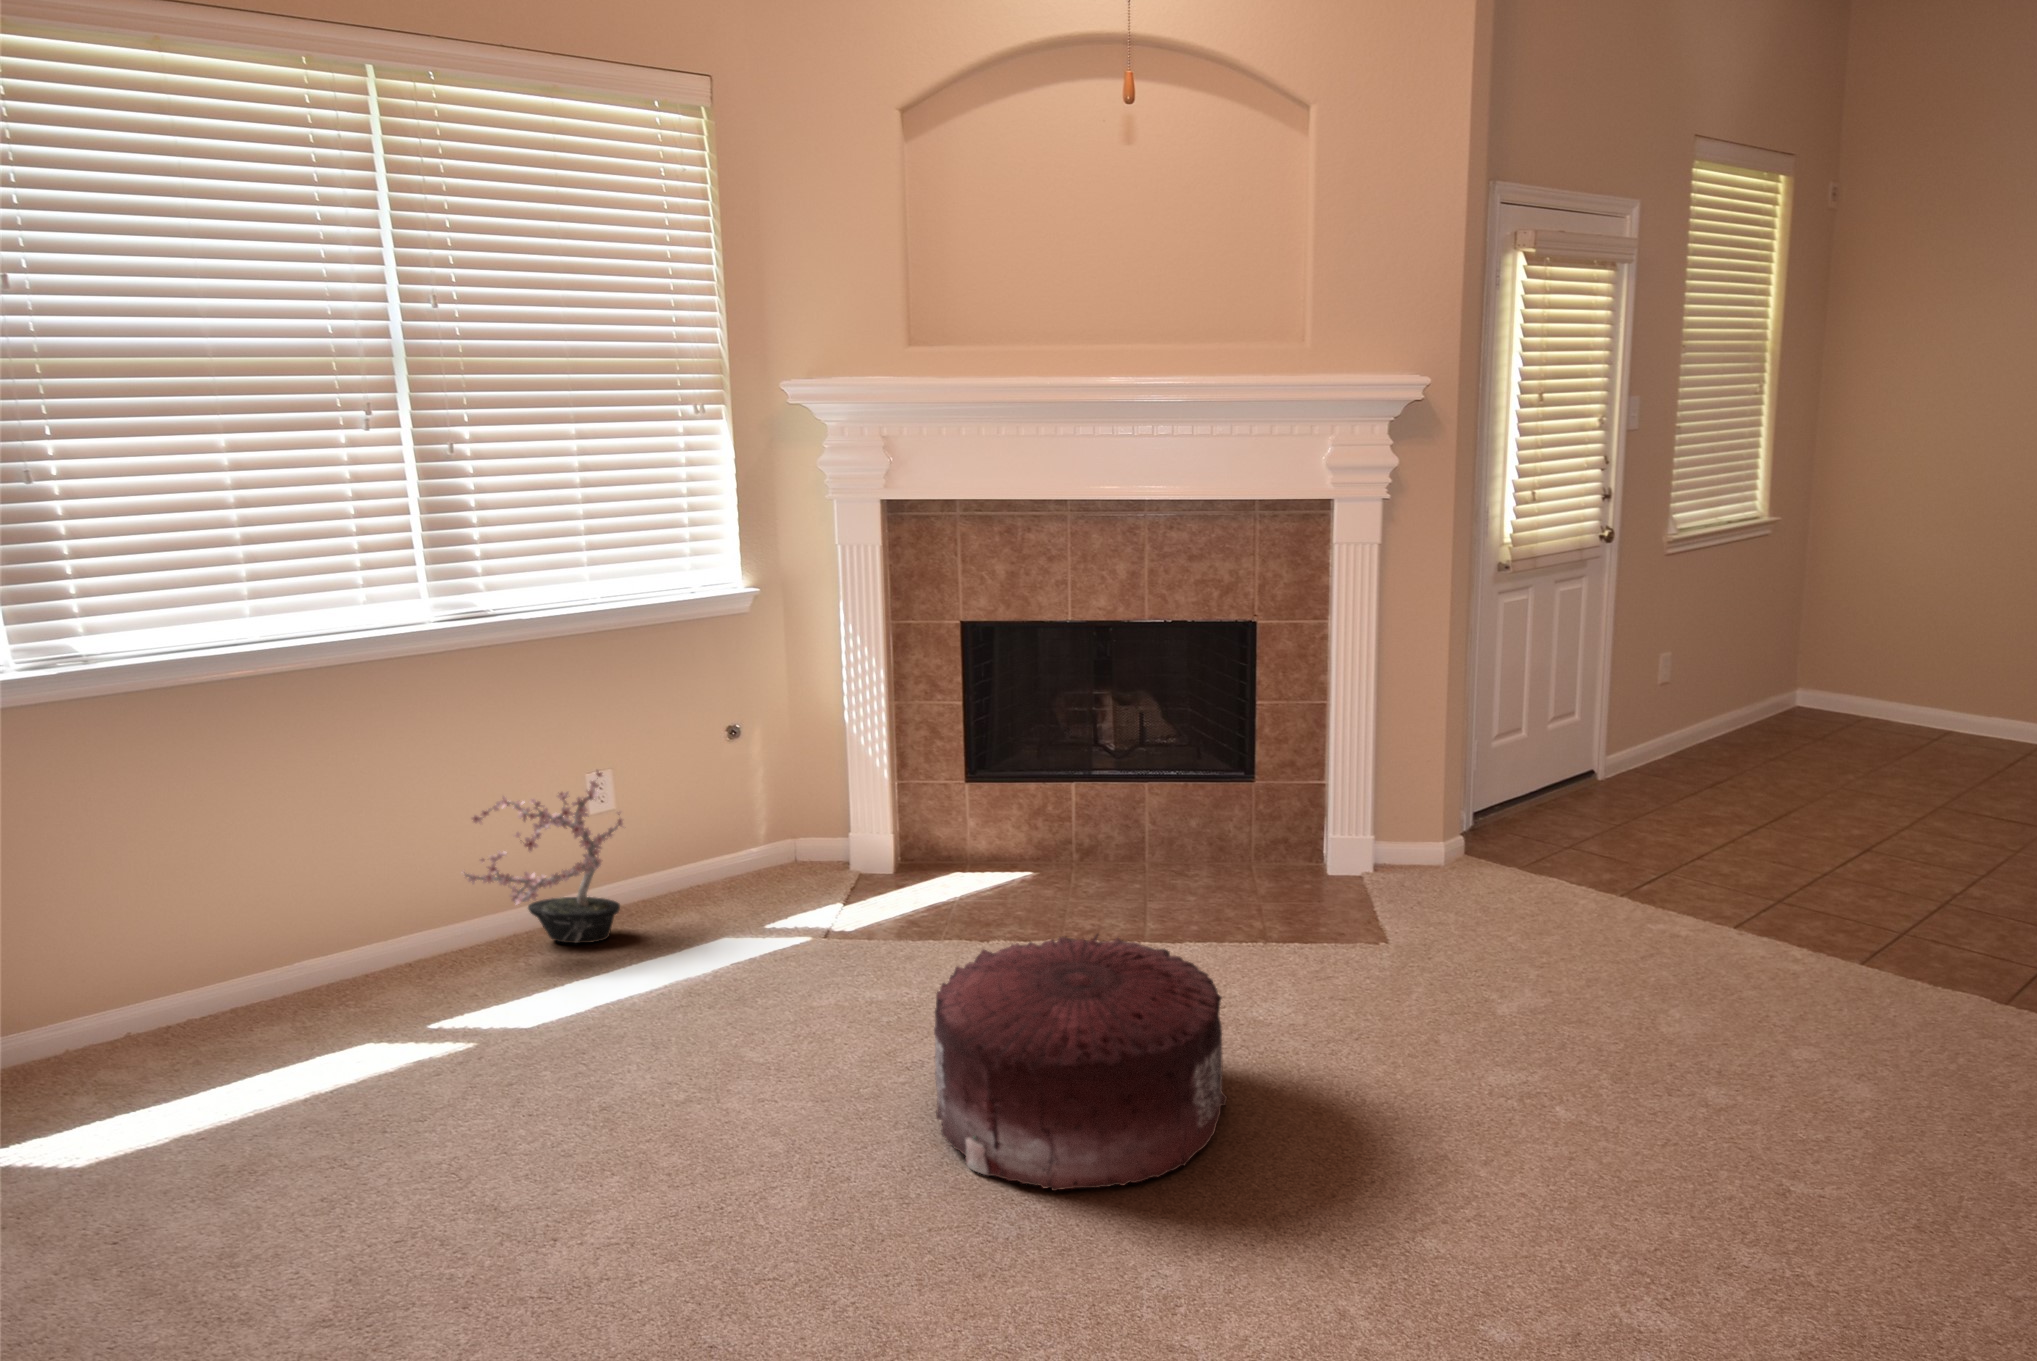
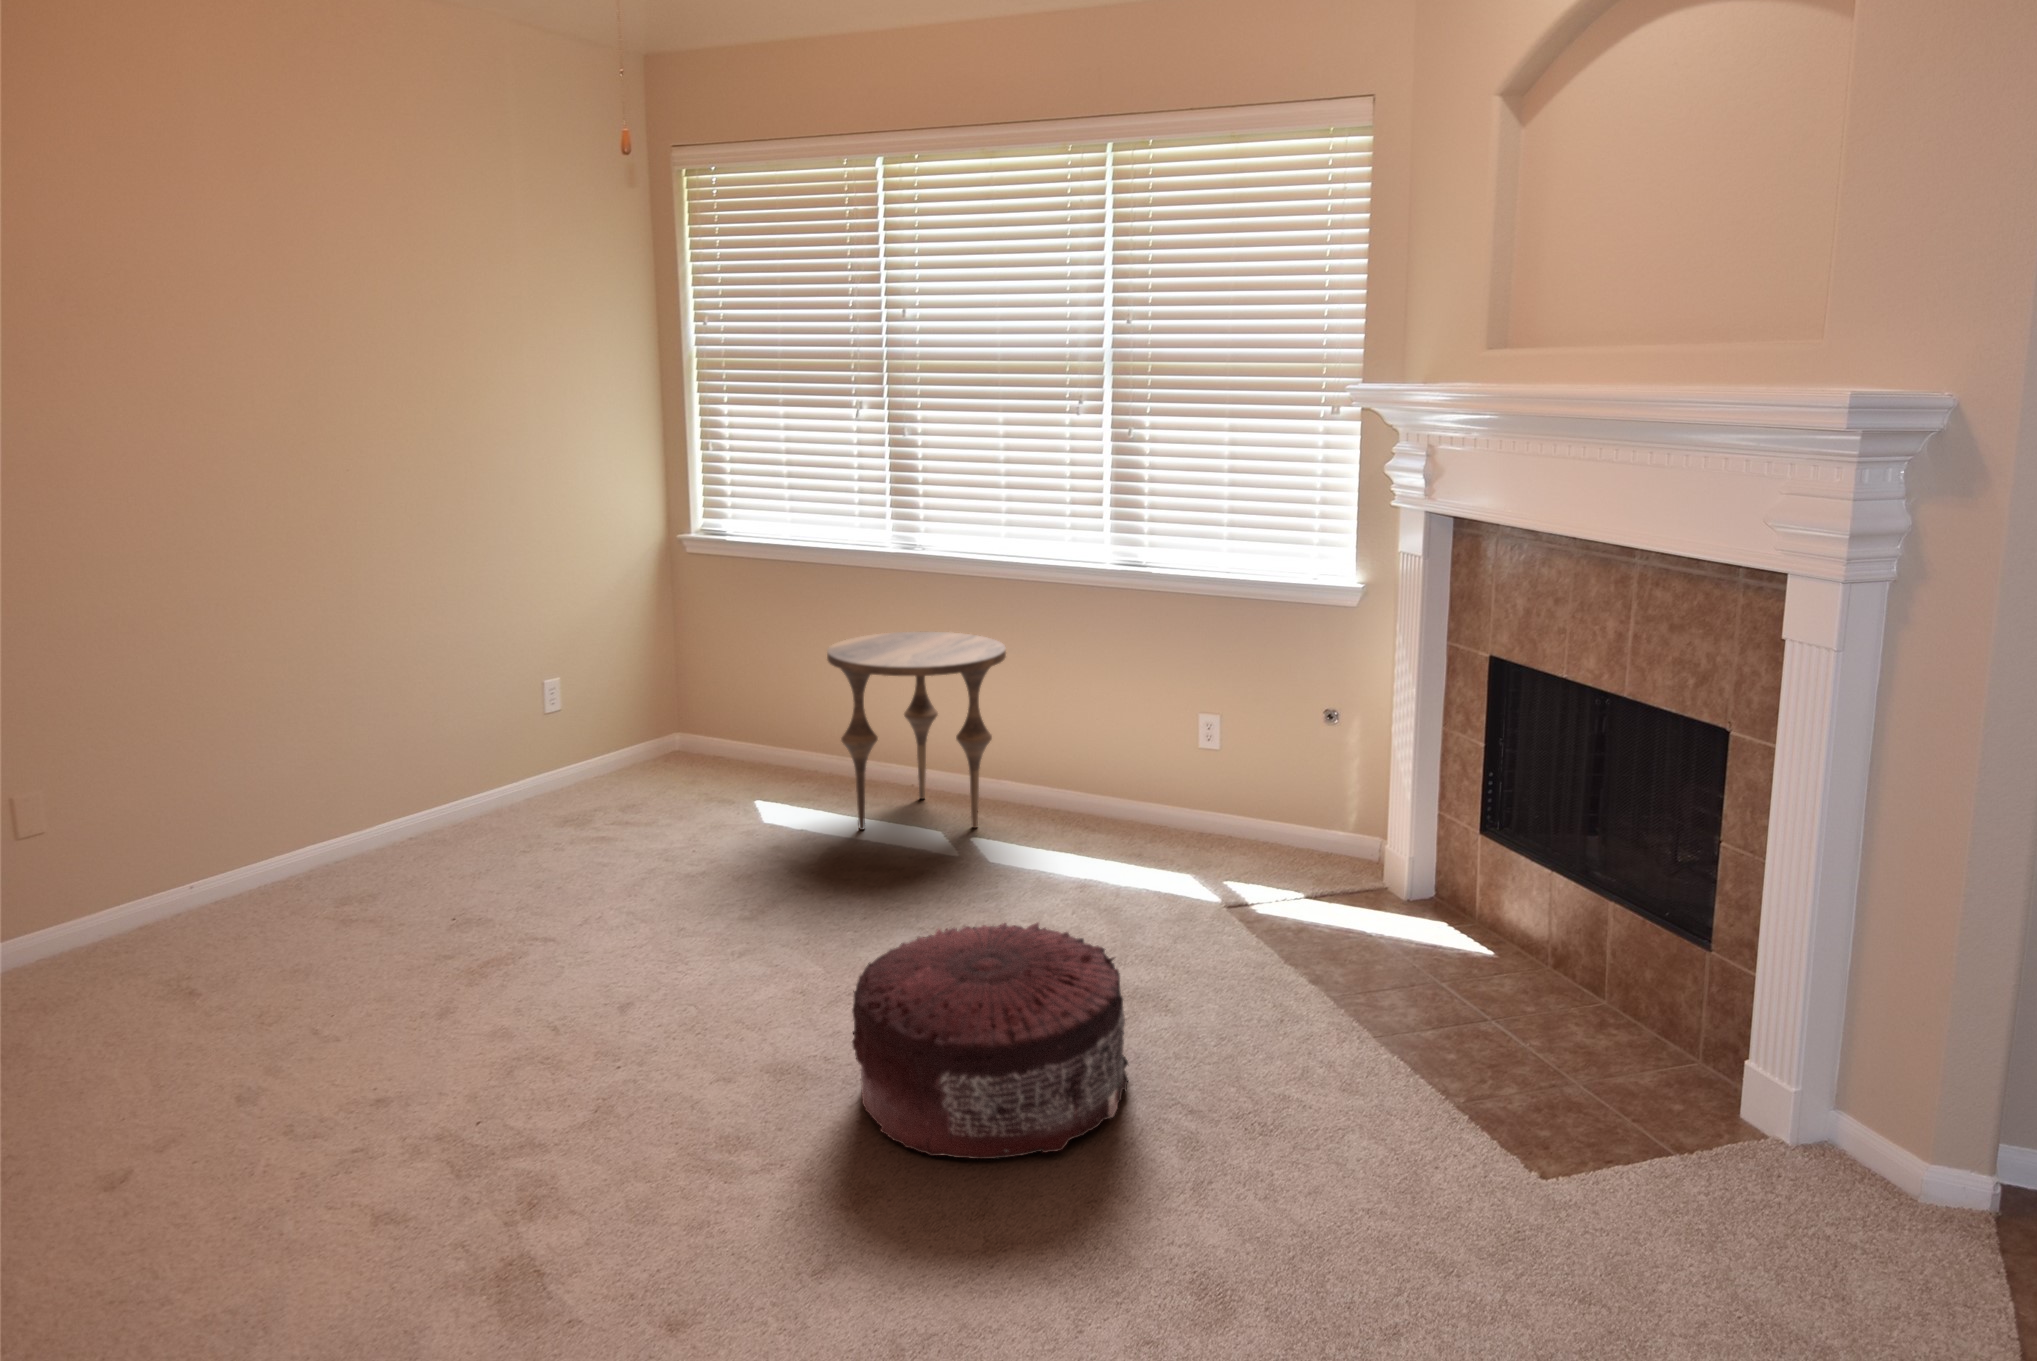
side table: none [76,758,392,1095] -> present [827,632,1006,830]
potted plant: present [462,770,623,943] -> none [1060,699,1194,844]

